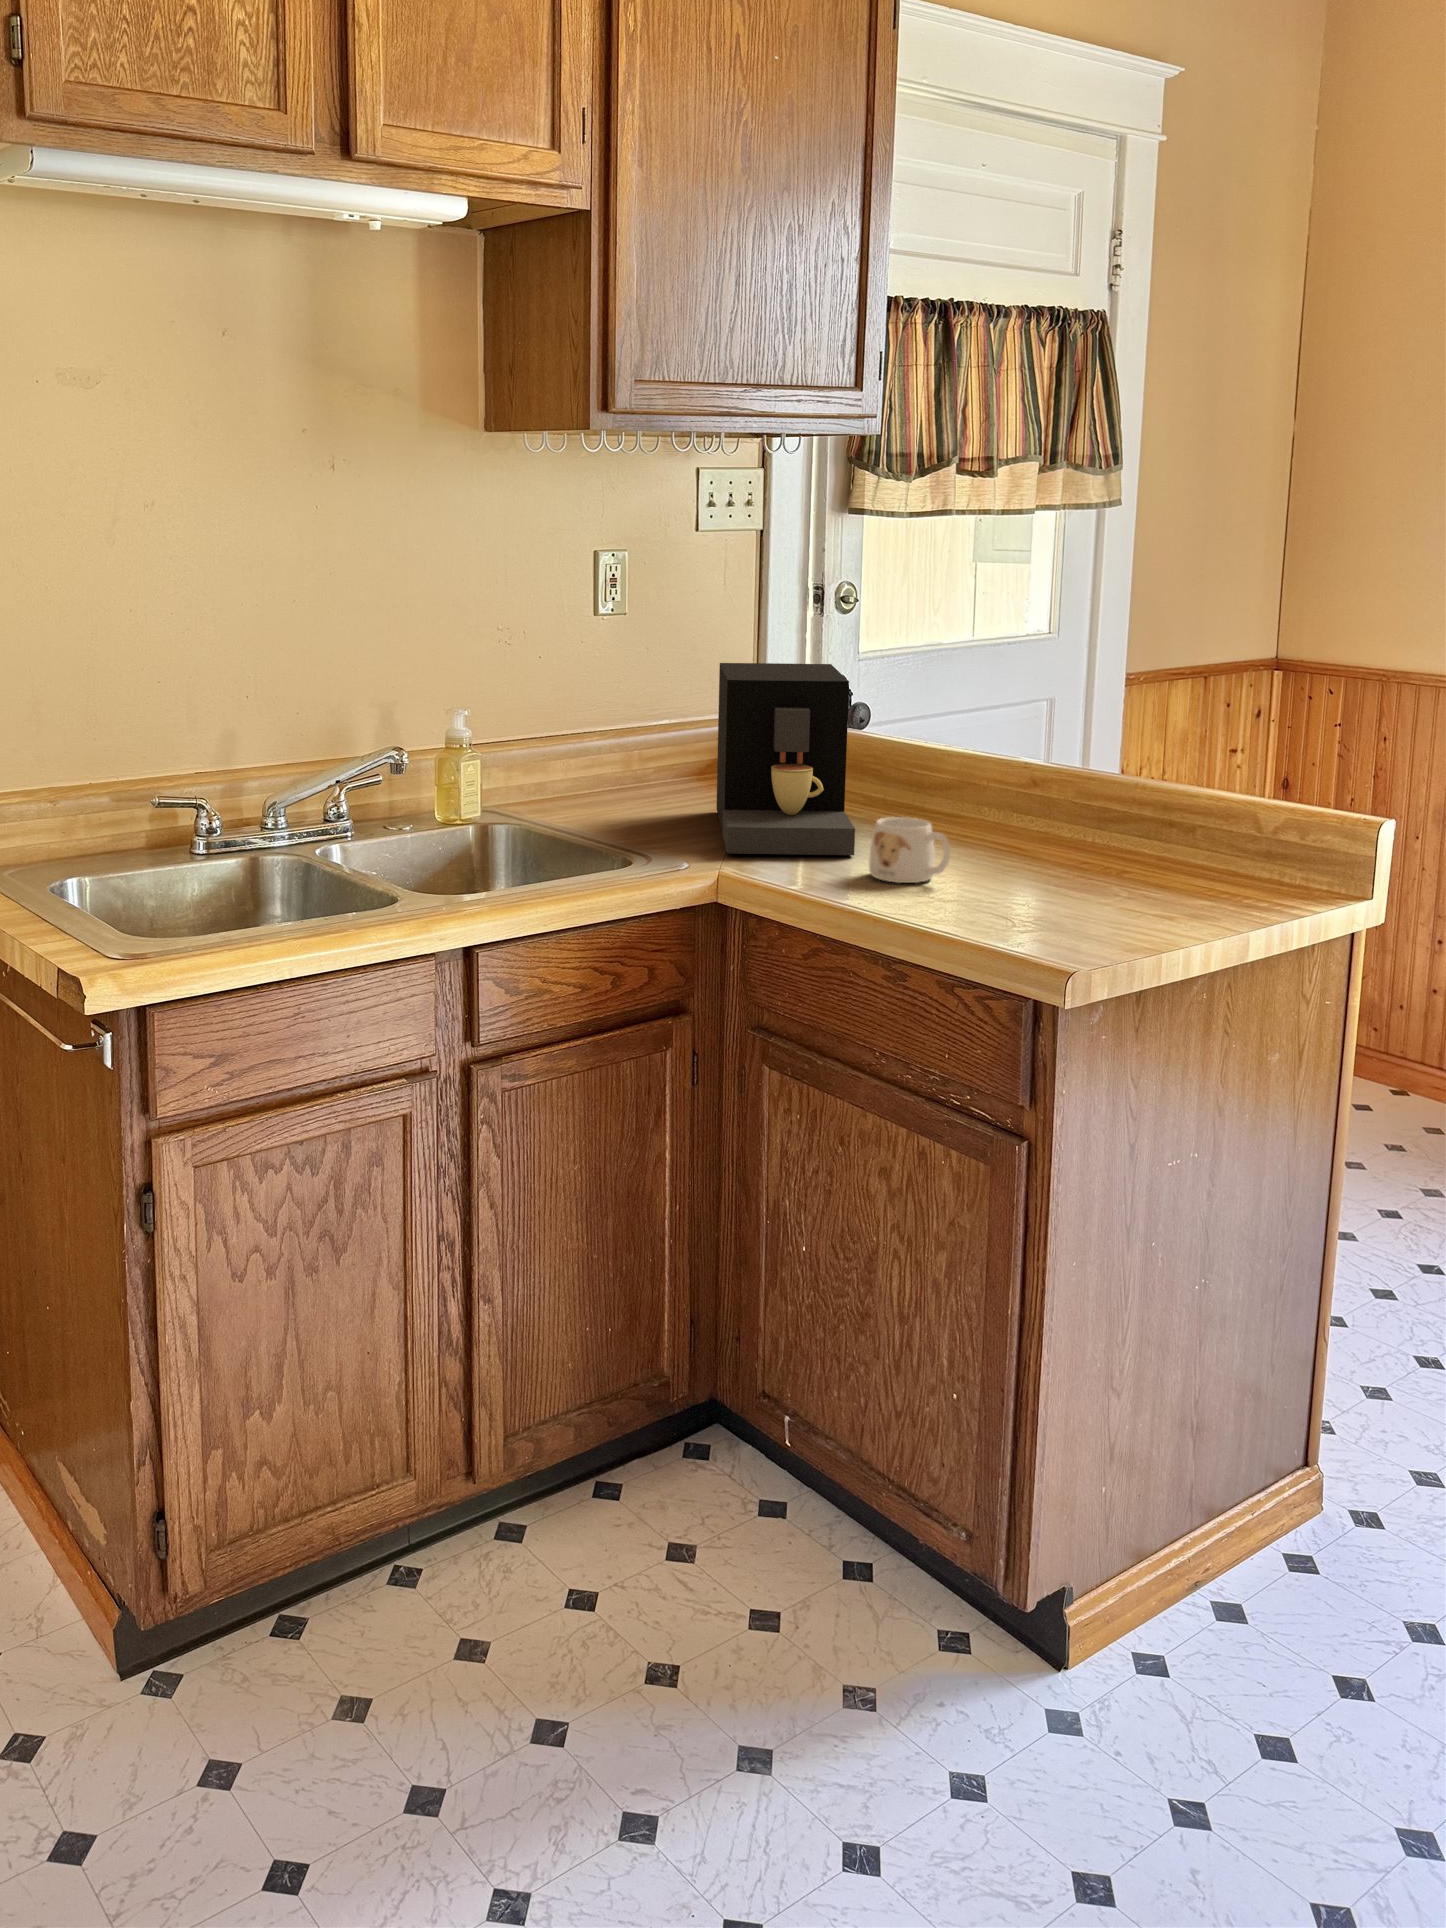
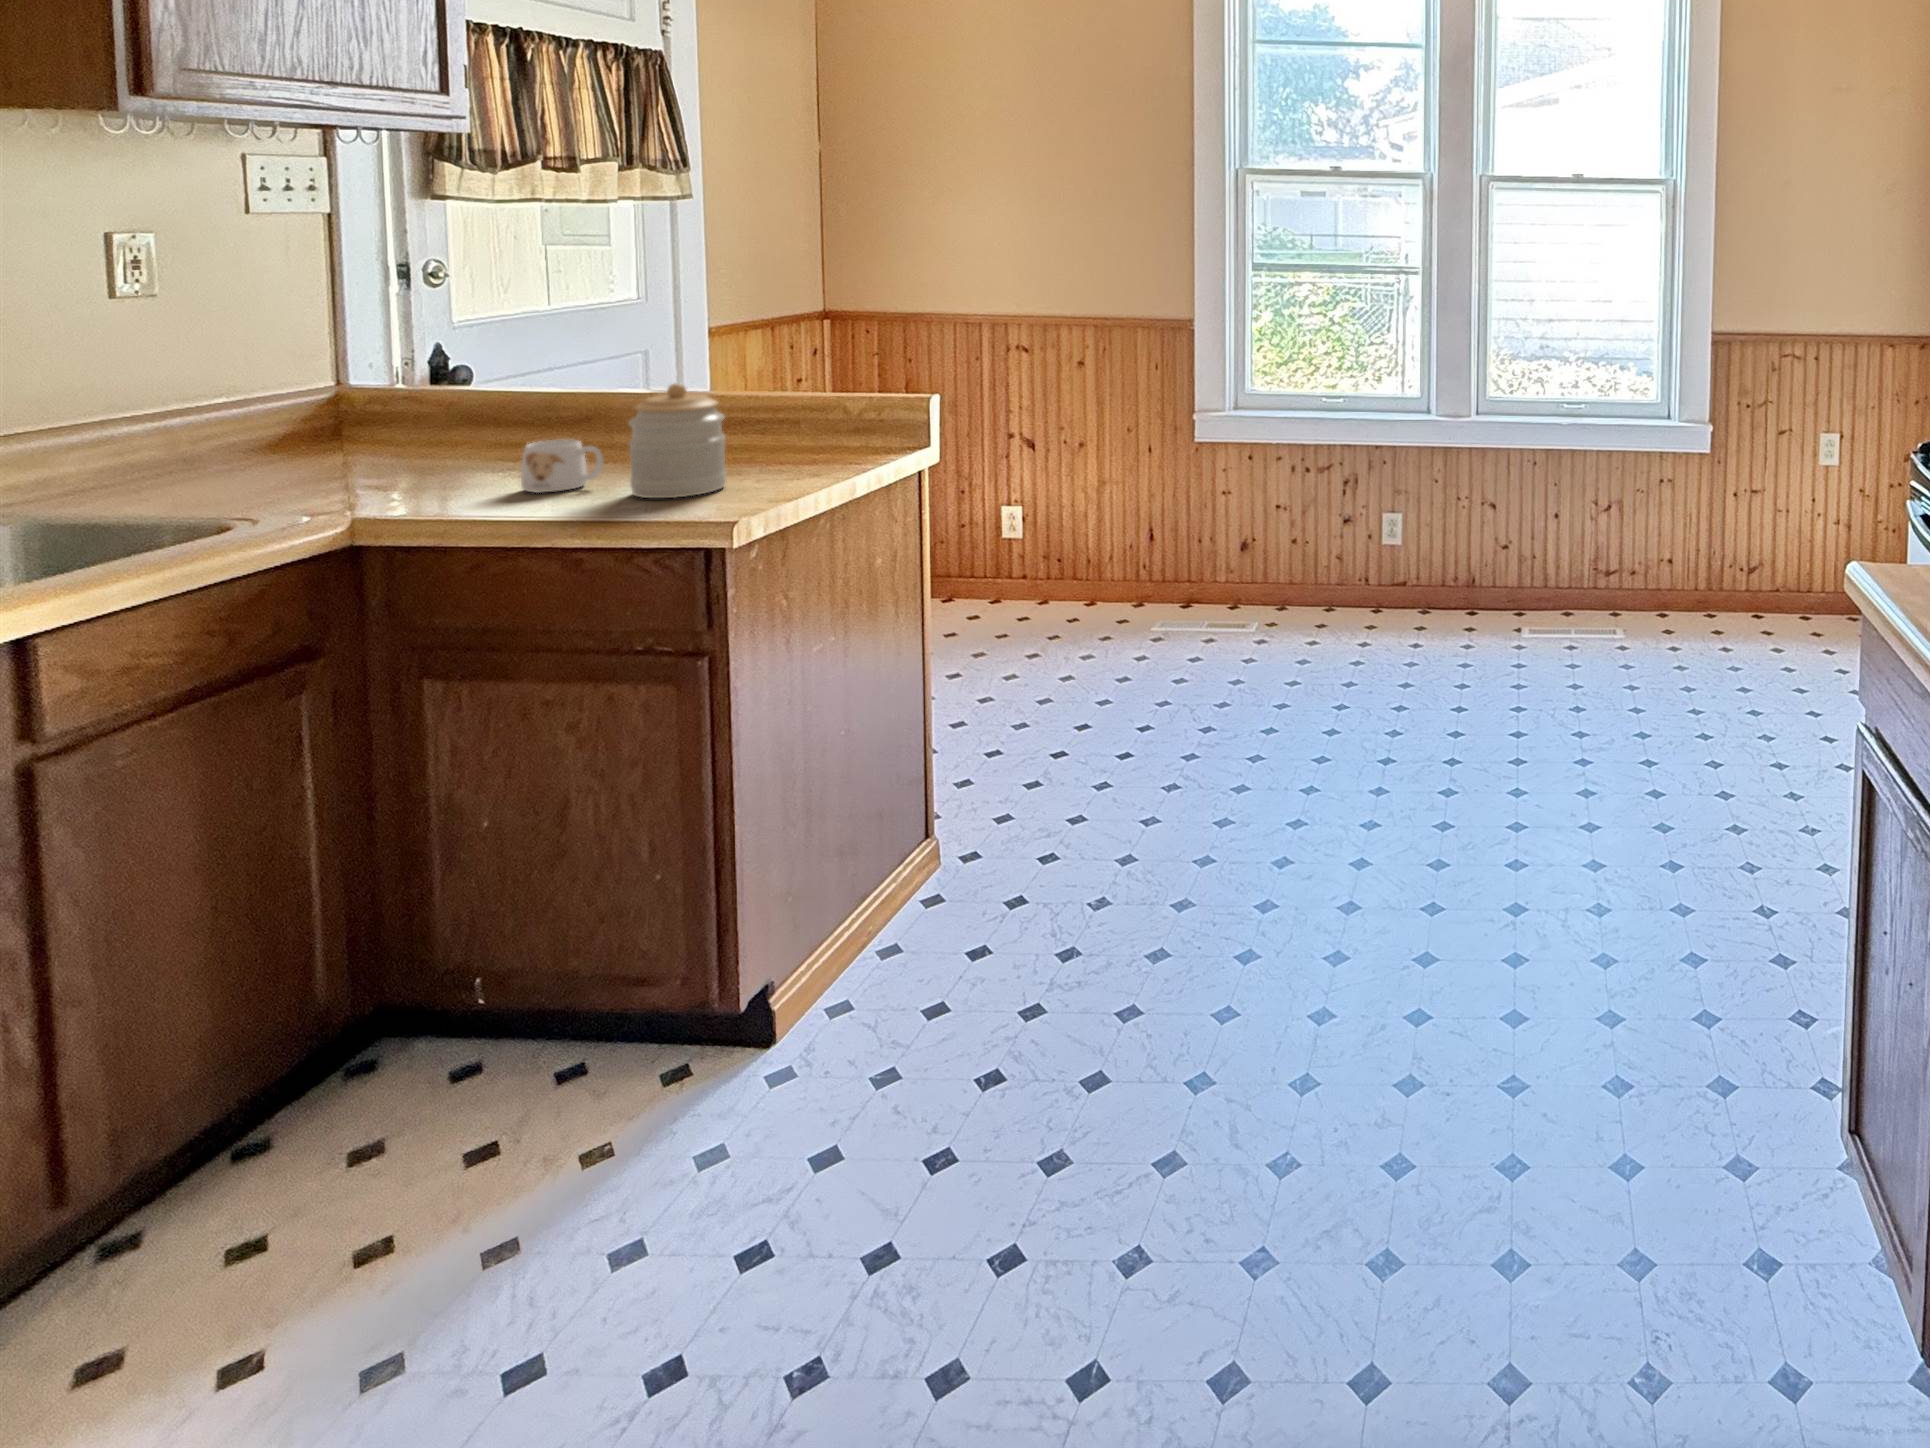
coffee maker: present [716,663,855,855] -> none [307,328,498,499]
jar: none [970,768,1085,922] -> present [629,383,726,498]

